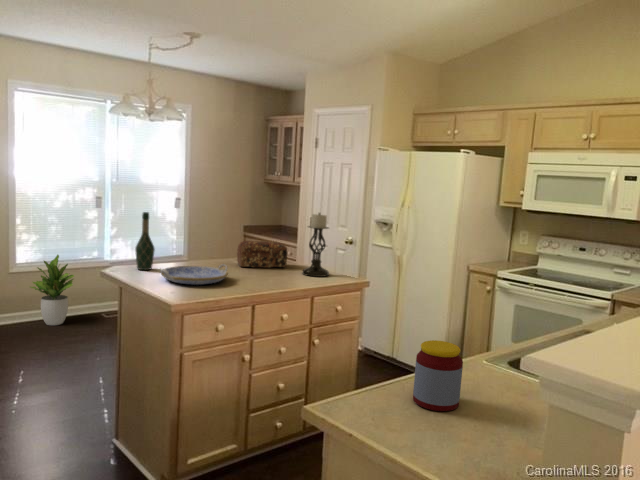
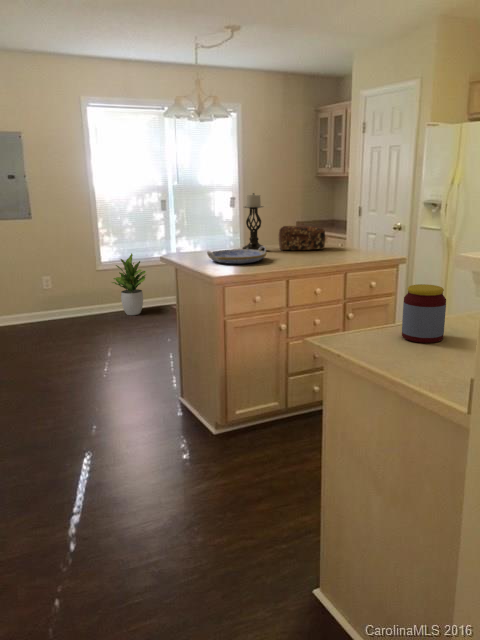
wine bottle: present [135,212,155,270] -> none [187,203,204,255]
candle holder: present [302,213,329,277] -> present [242,193,265,251]

